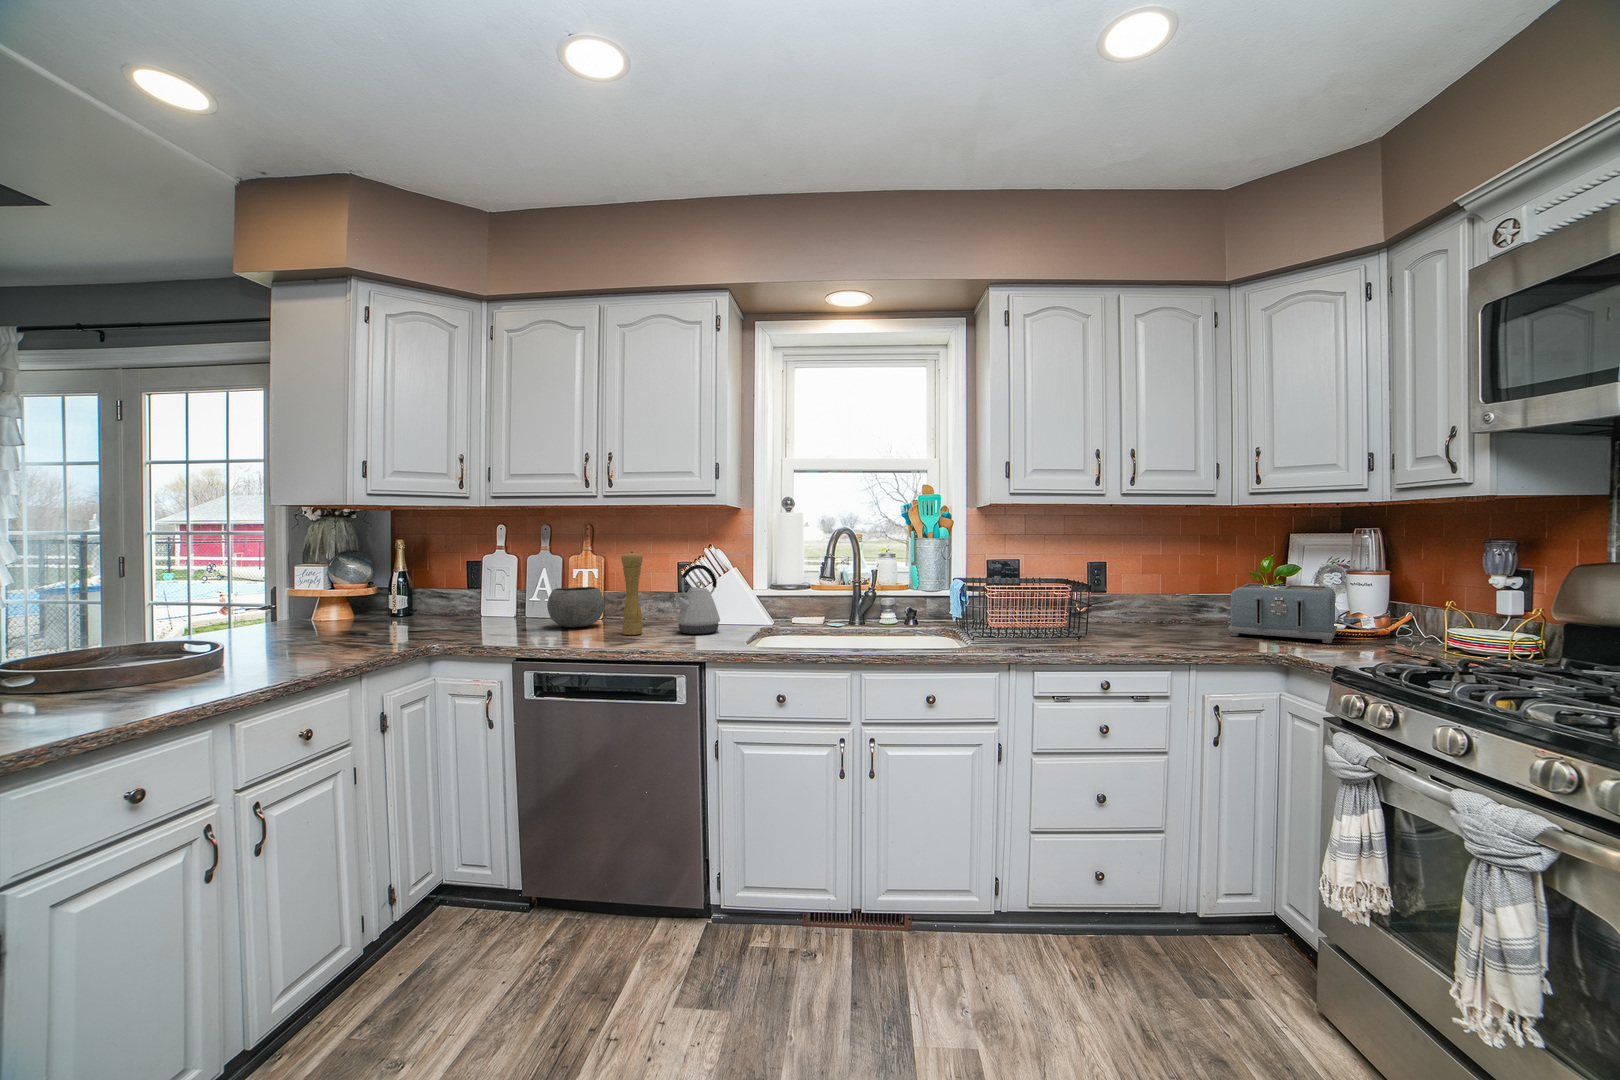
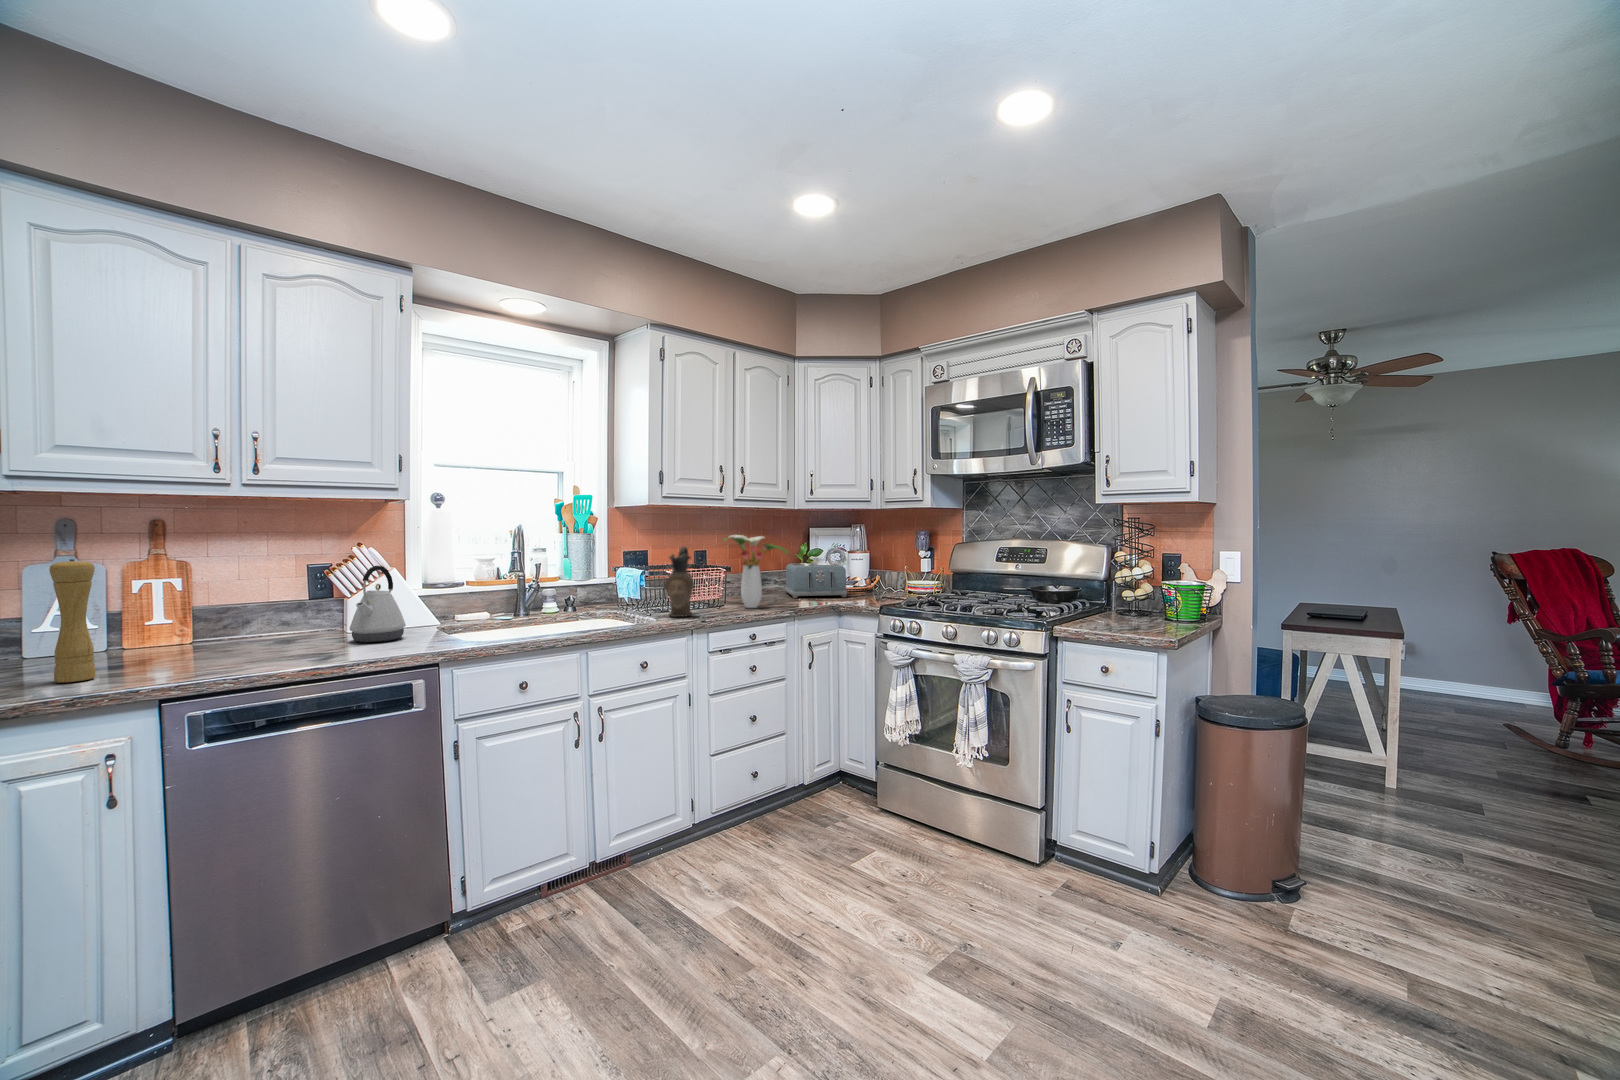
flower arrangement: none [1071,539,1169,644] -> present [724,535,788,608]
pepper mill: present [621,552,643,635] -> present [49,559,96,683]
ceramic pitcher: none [981,553,1022,644] -> present [665,546,694,617]
bowl: present [547,587,604,627] -> none [116,601,216,657]

